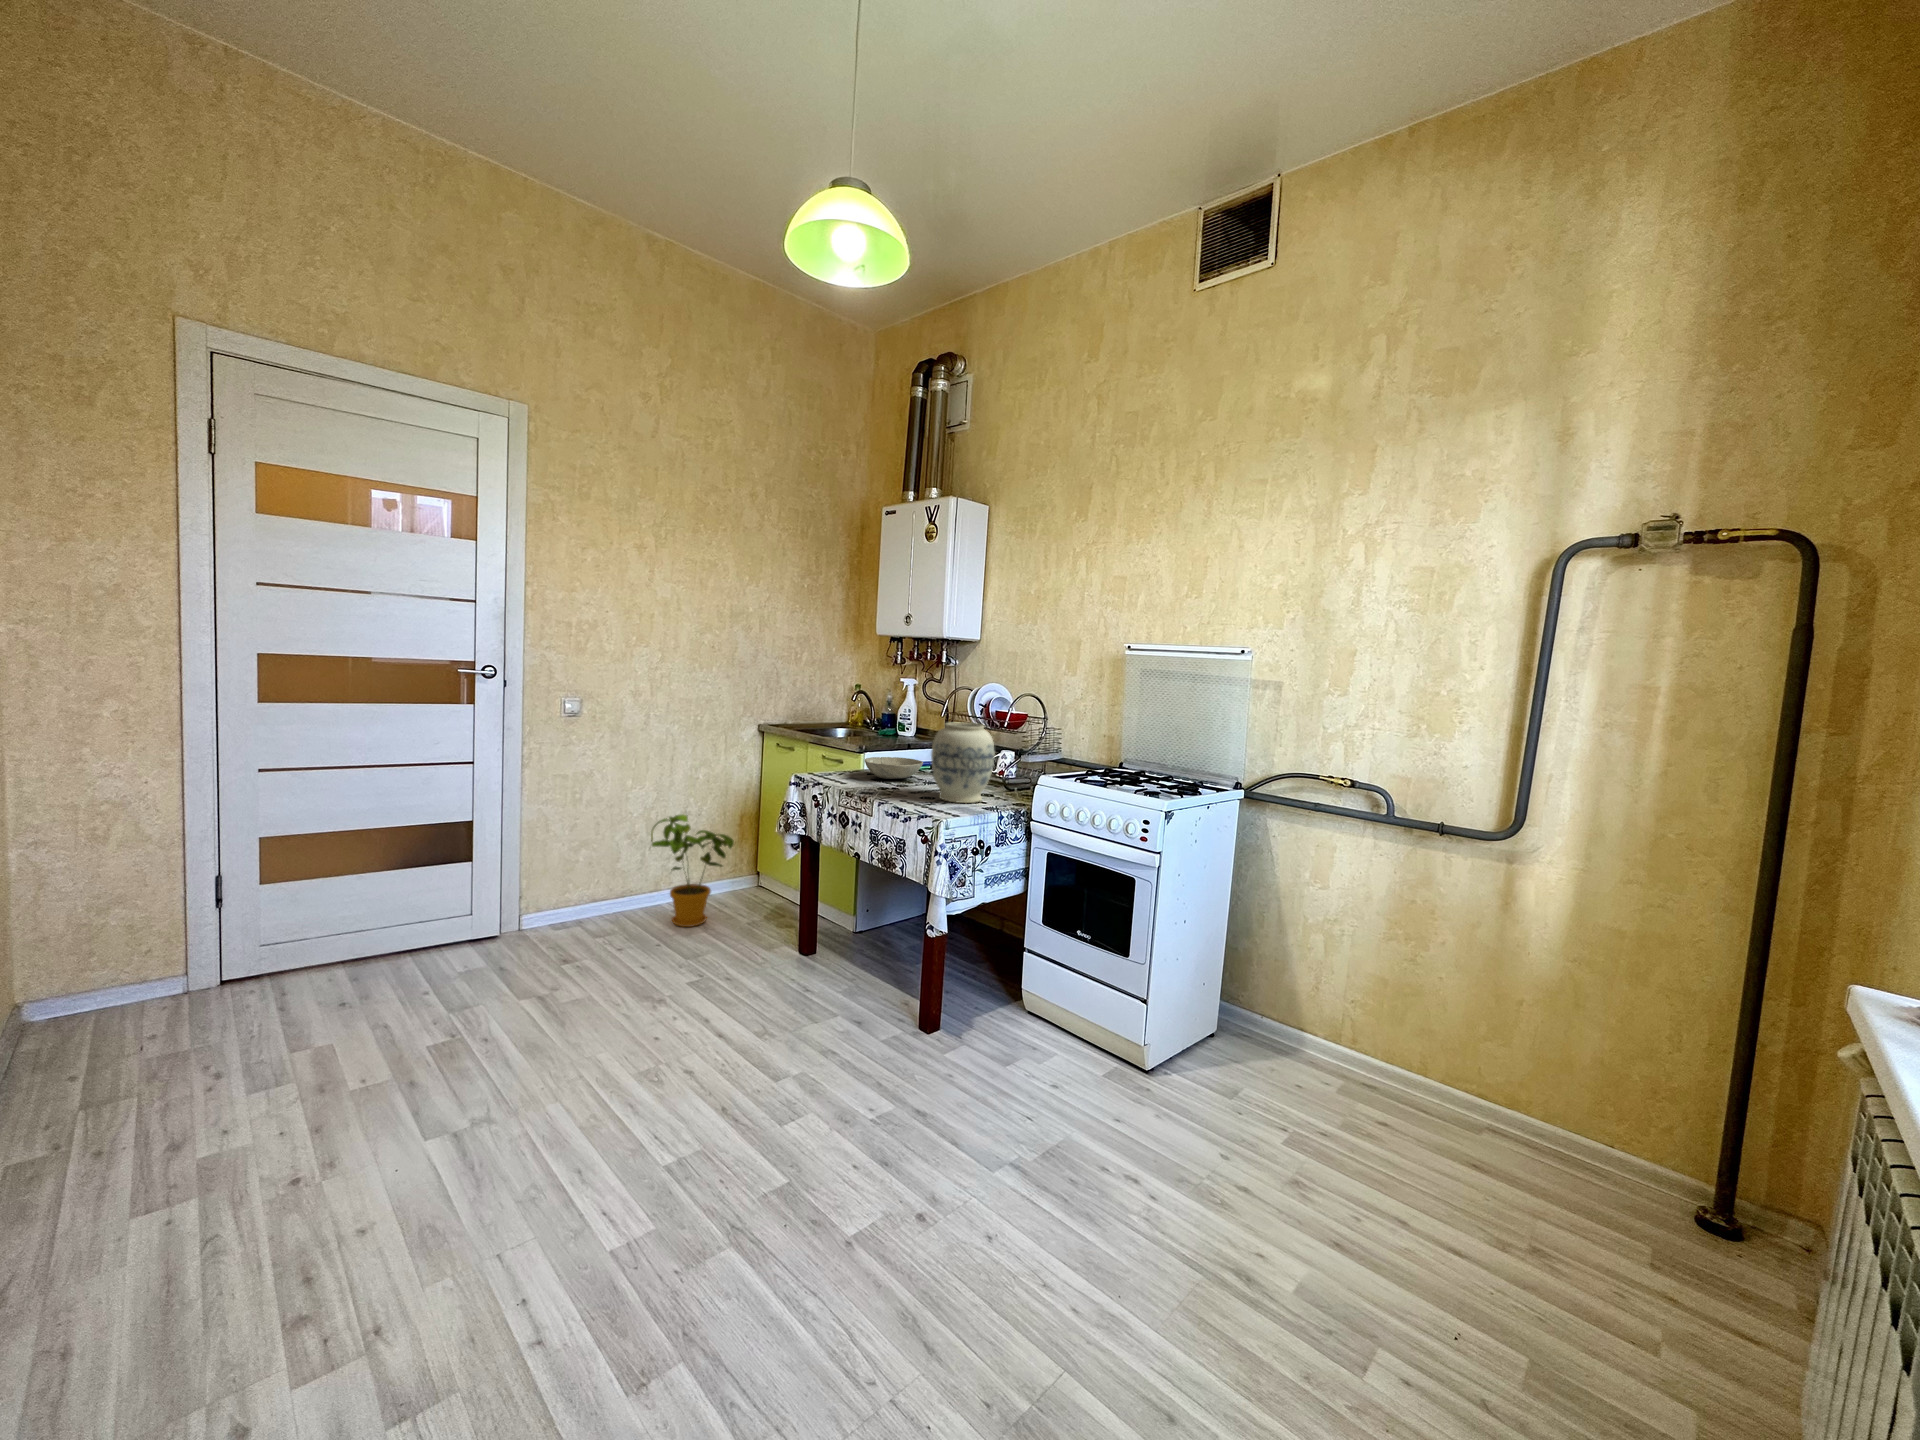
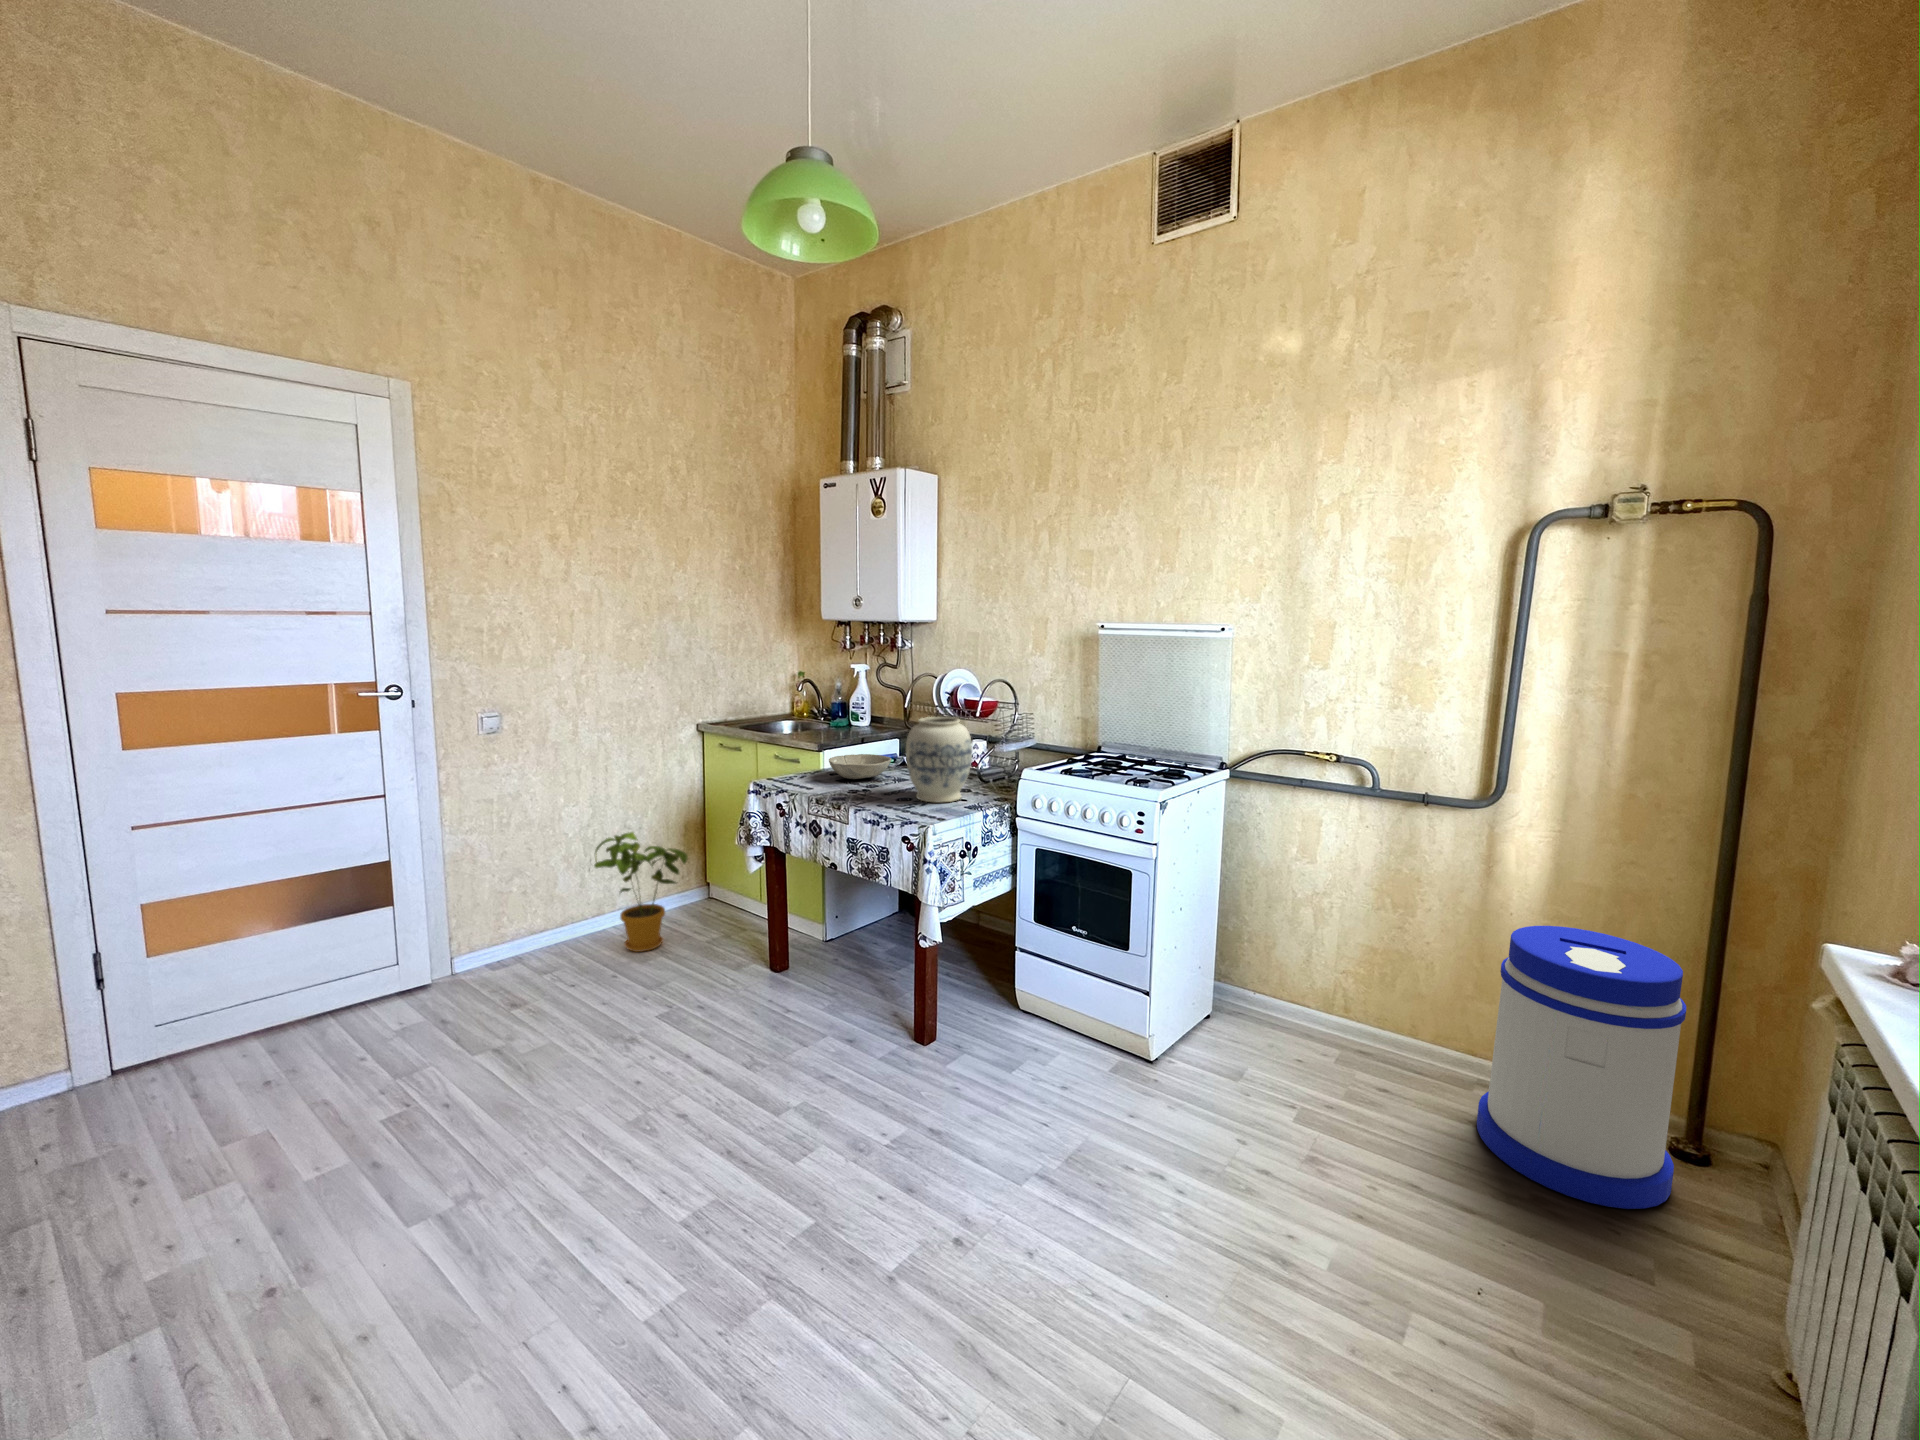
trash can: none [1483,965,1717,1279] -> present [1477,926,1686,1209]

